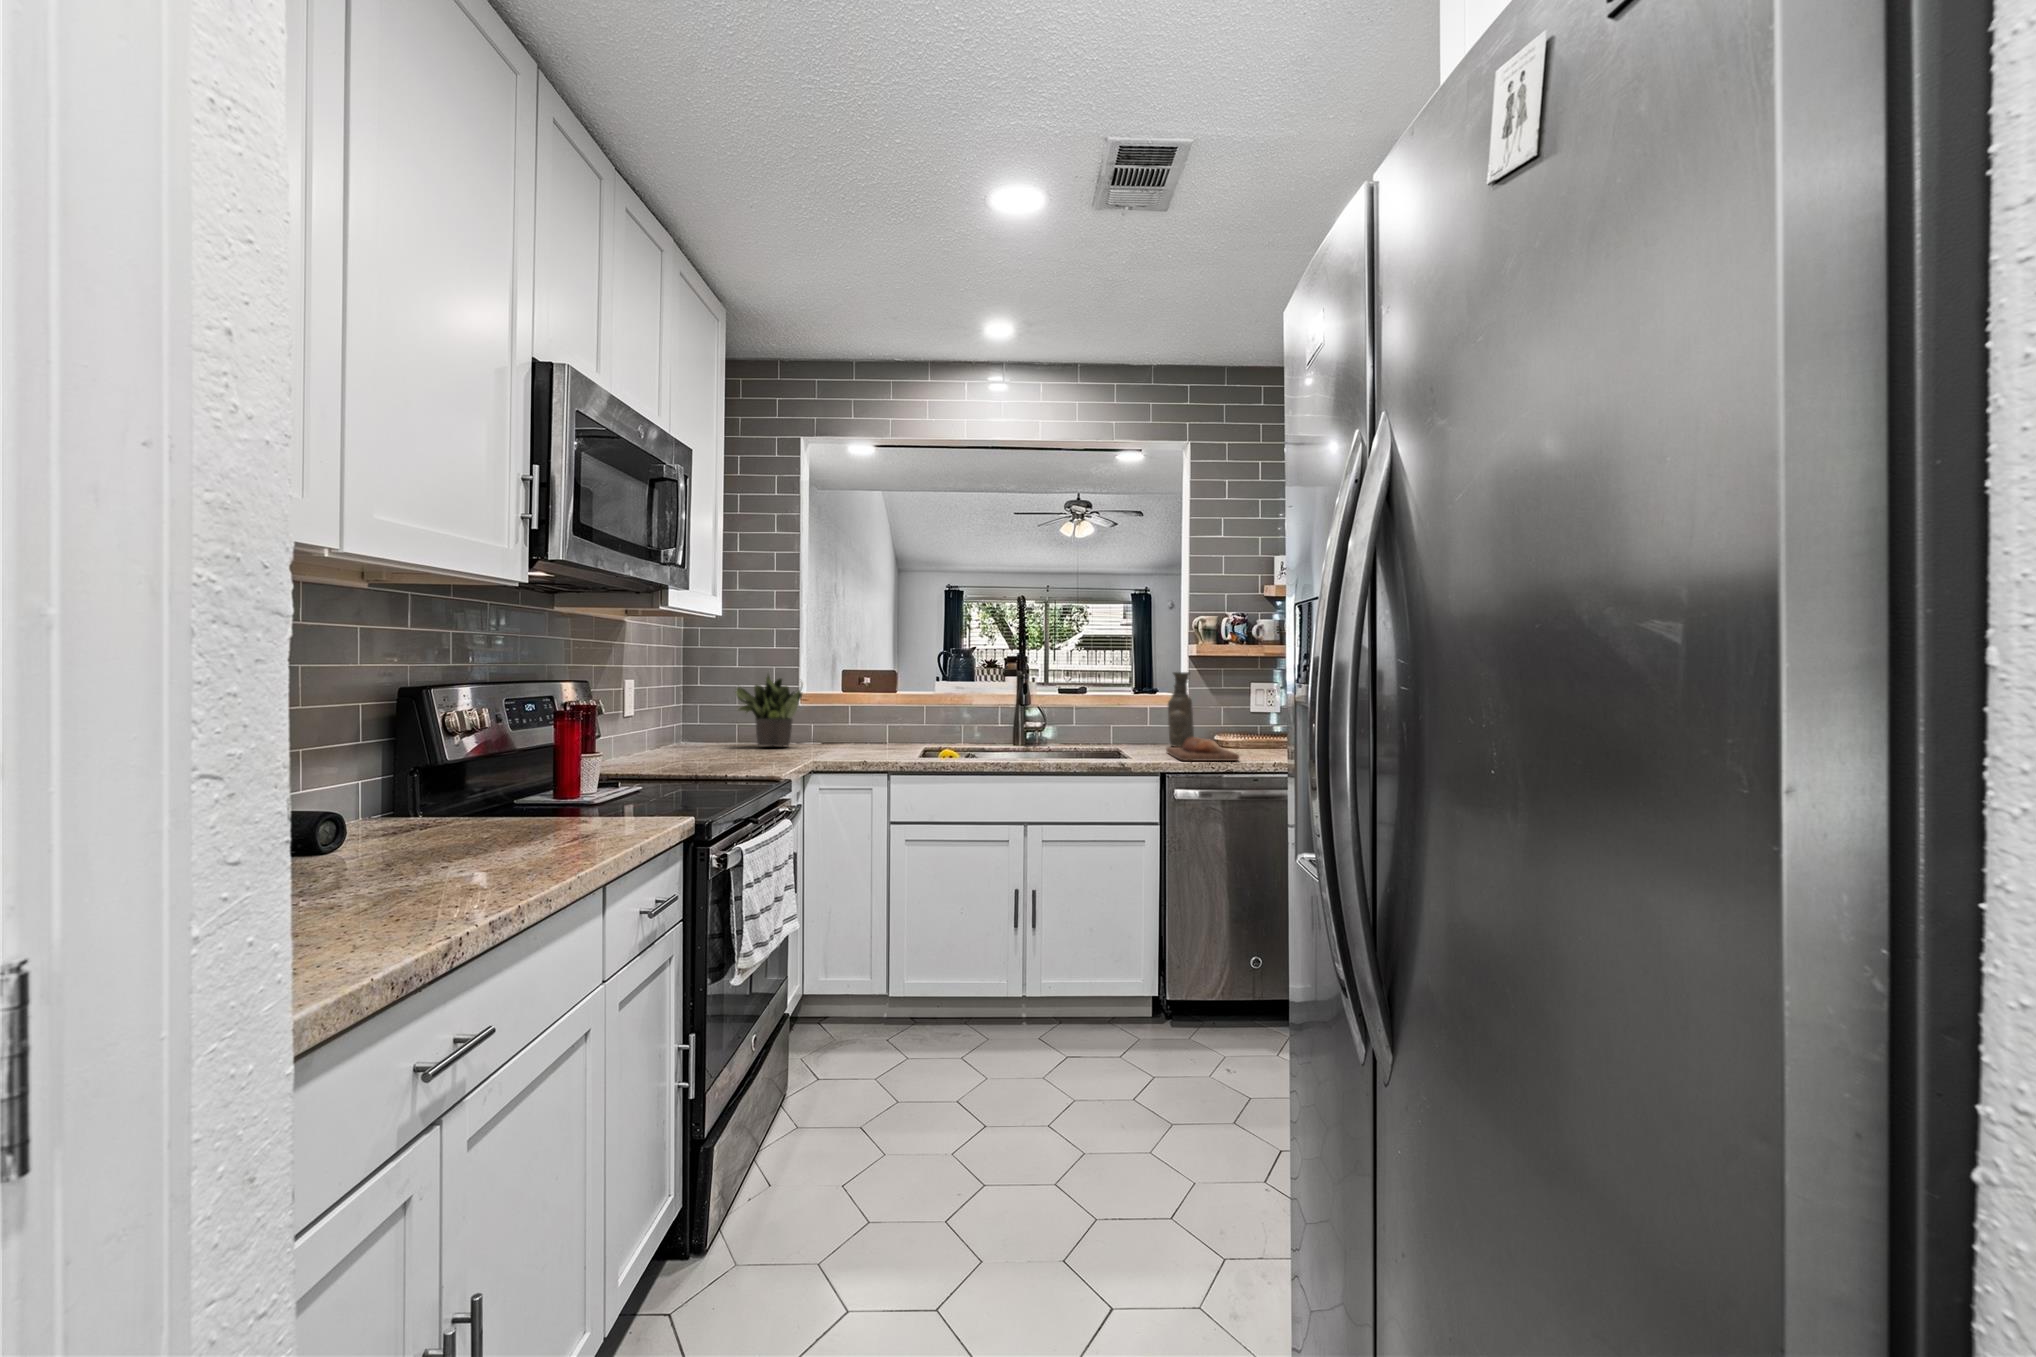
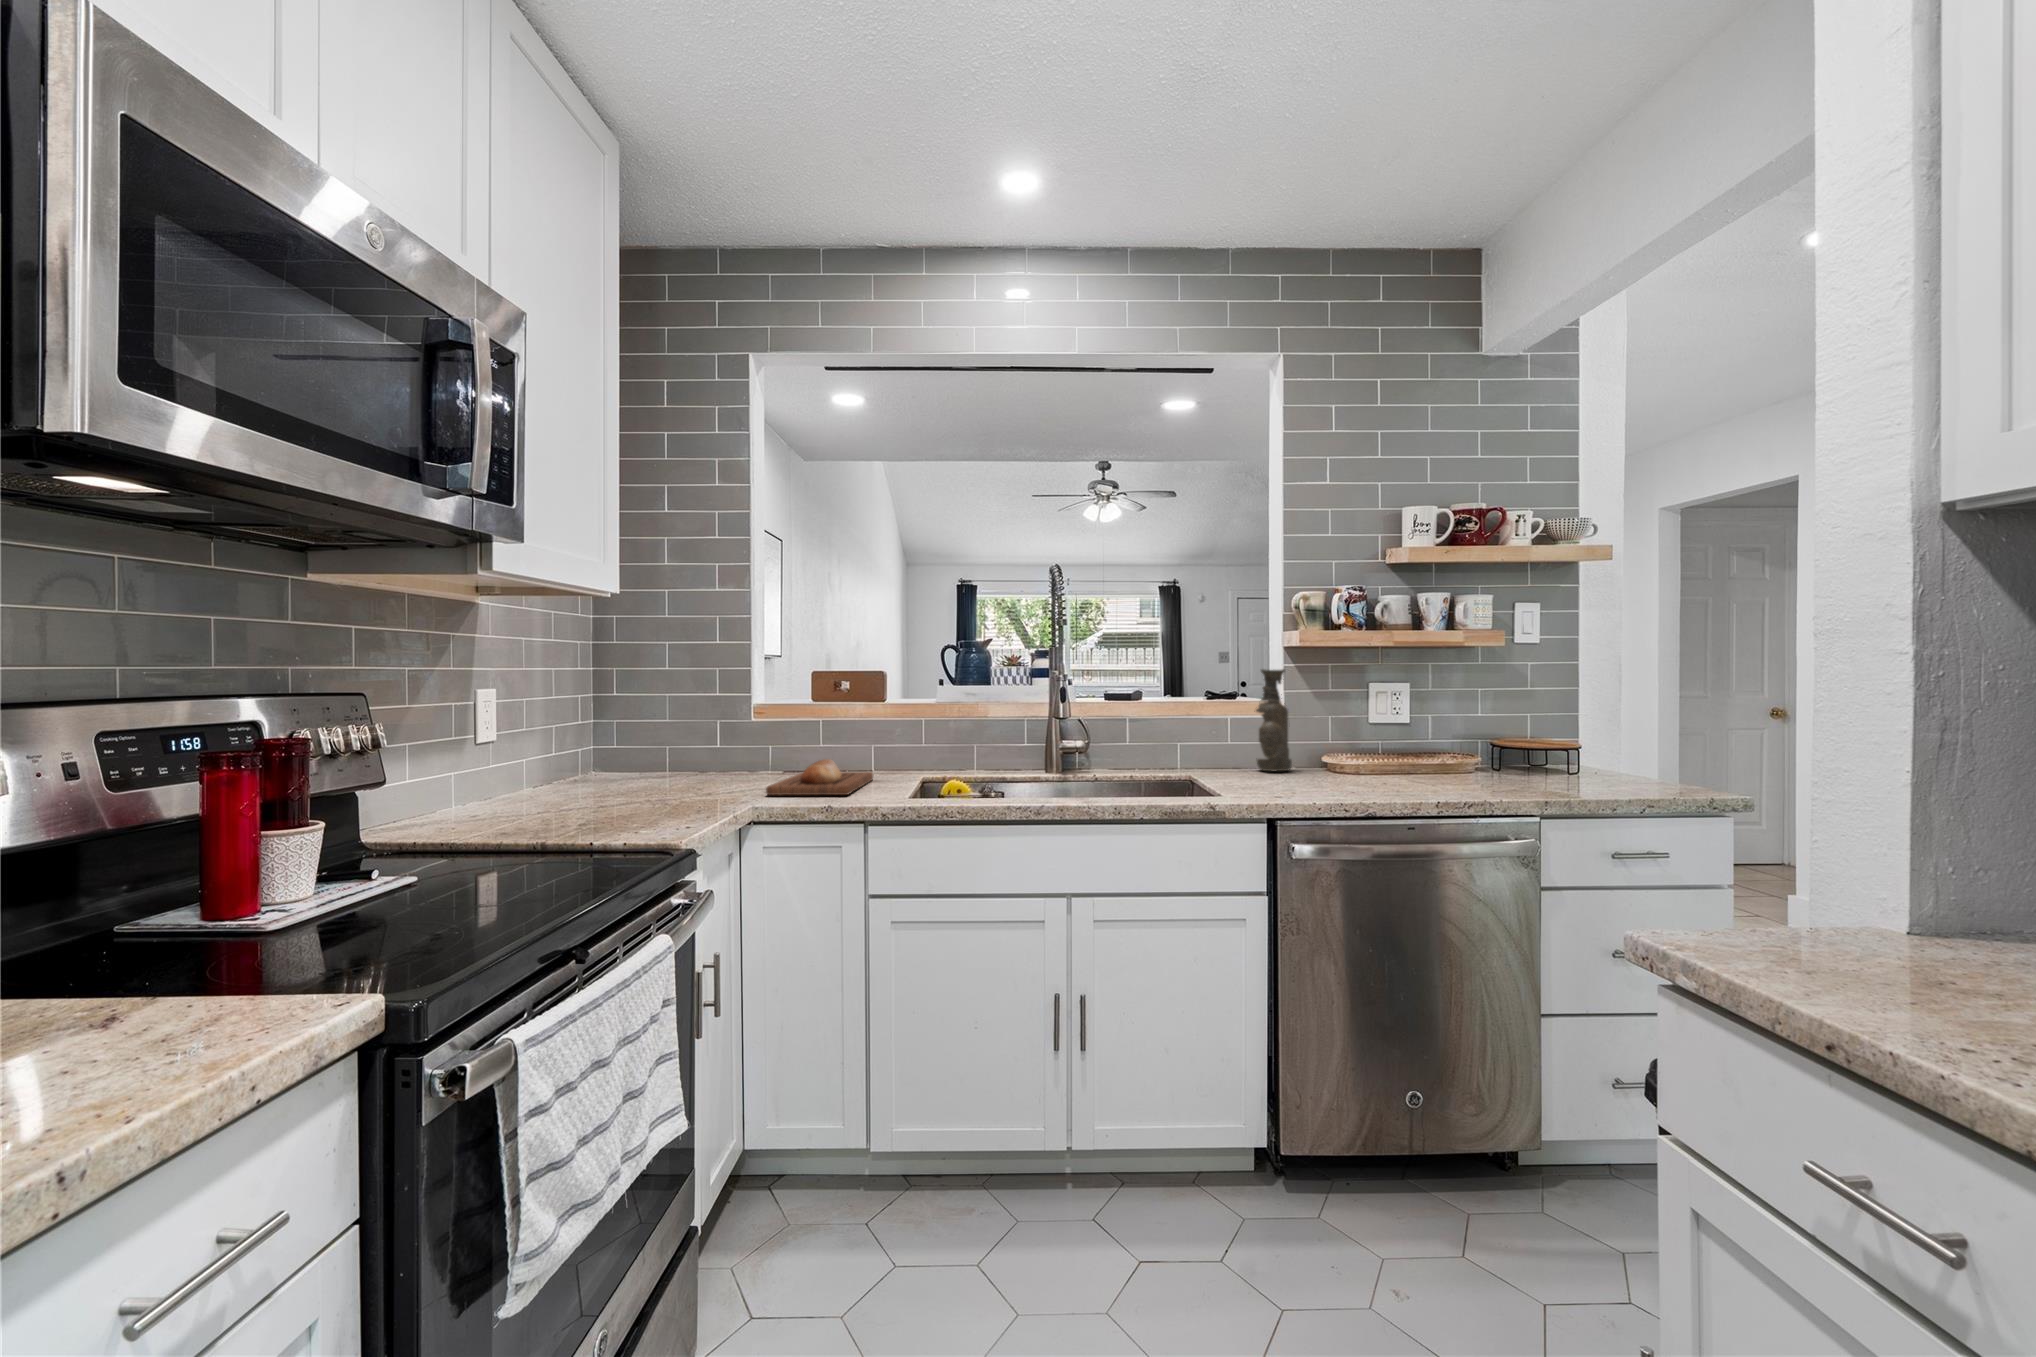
potted plant: present [735,675,803,746] -> none [661,674,756,777]
bread loaf: present [1166,737,1239,761] -> present [766,759,873,795]

